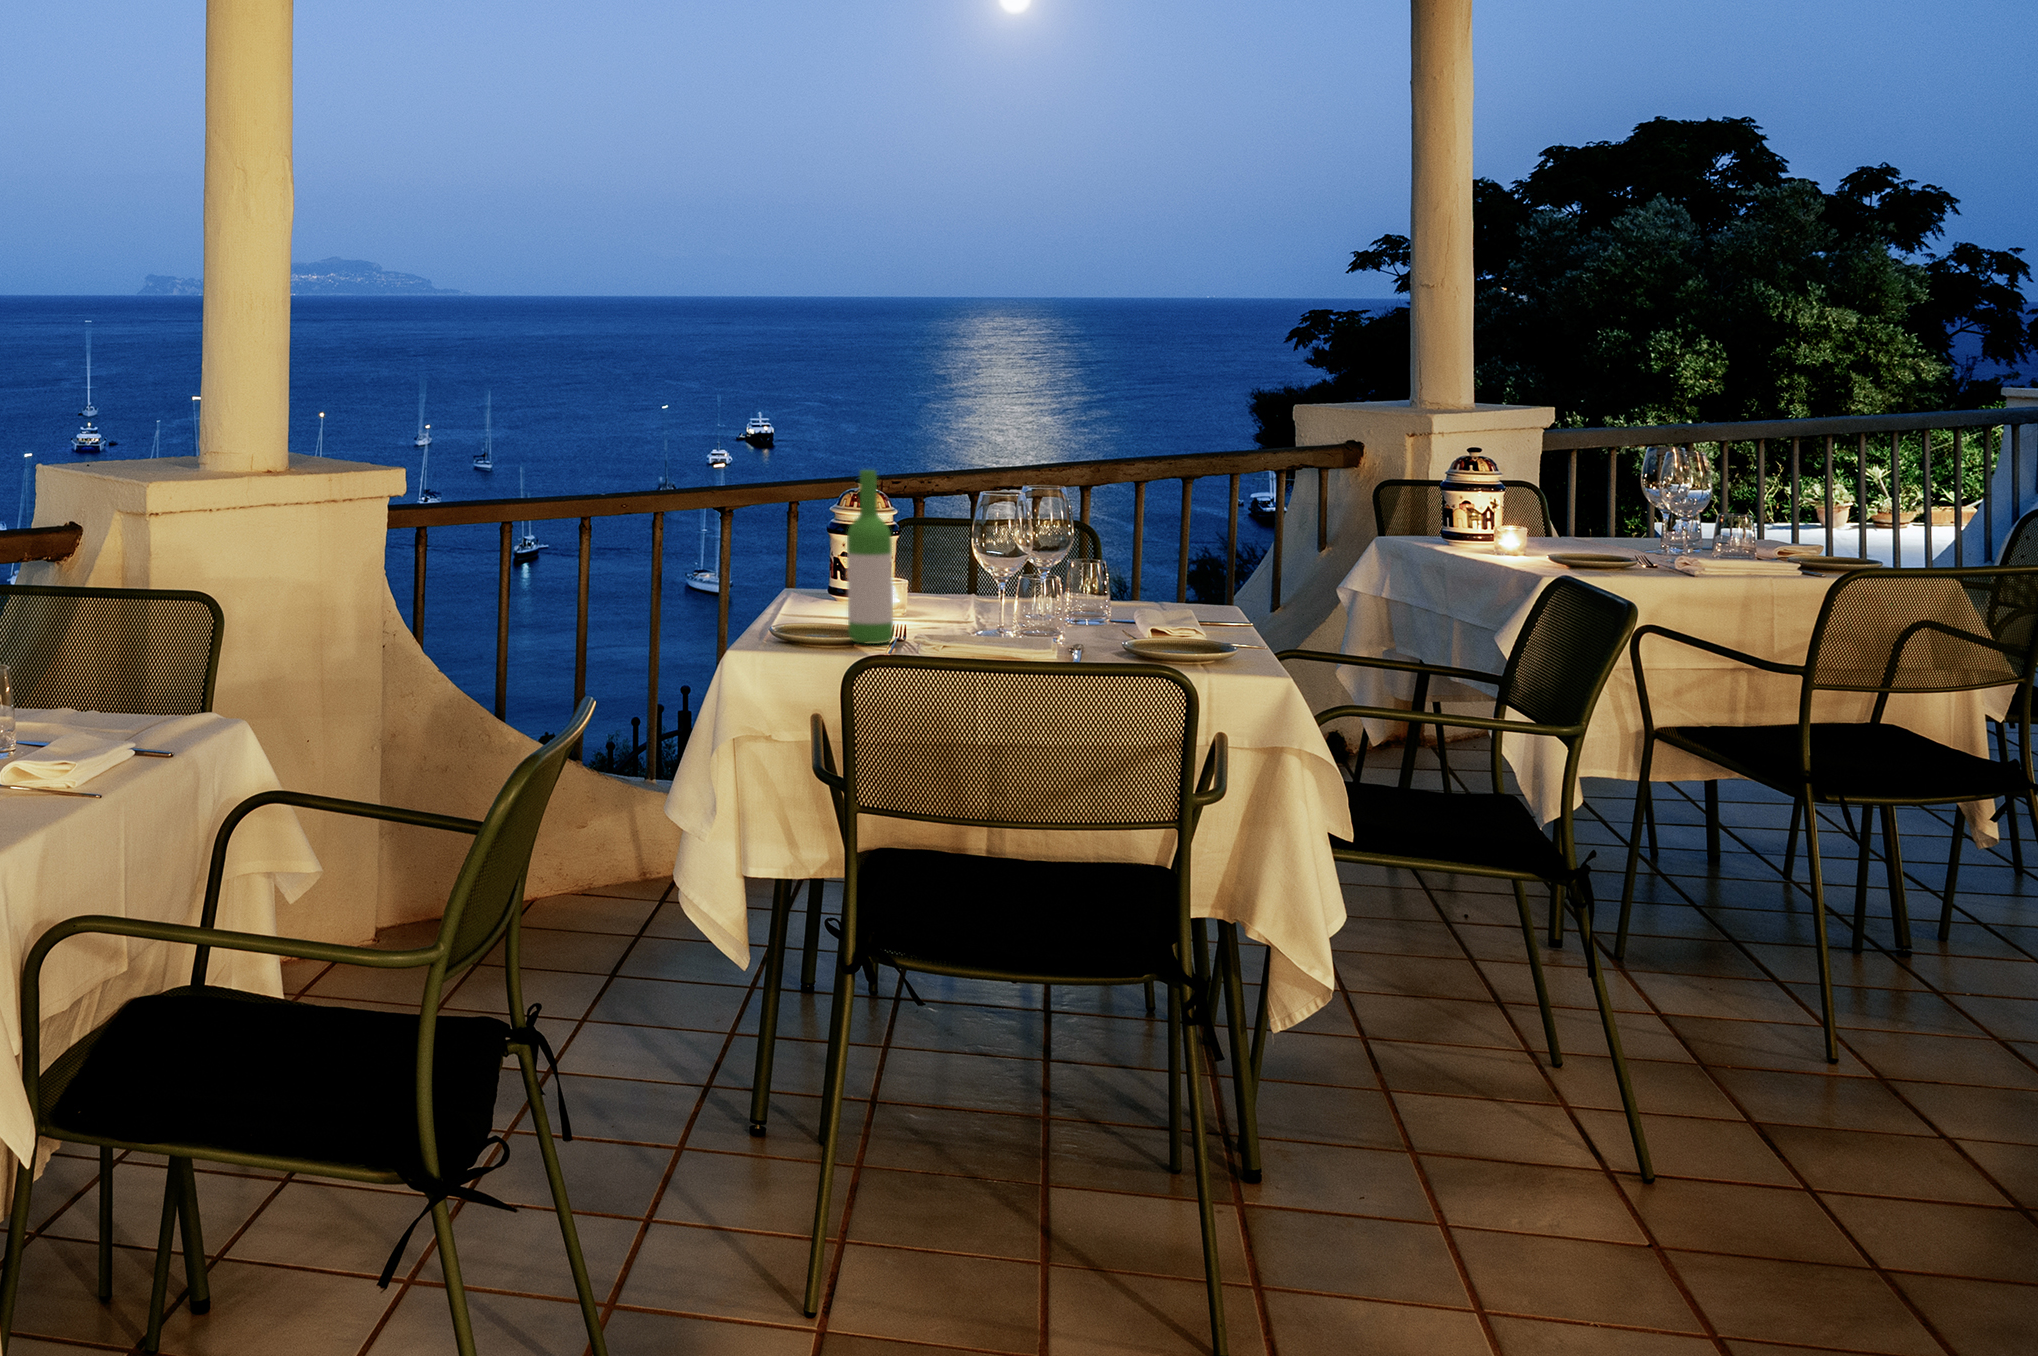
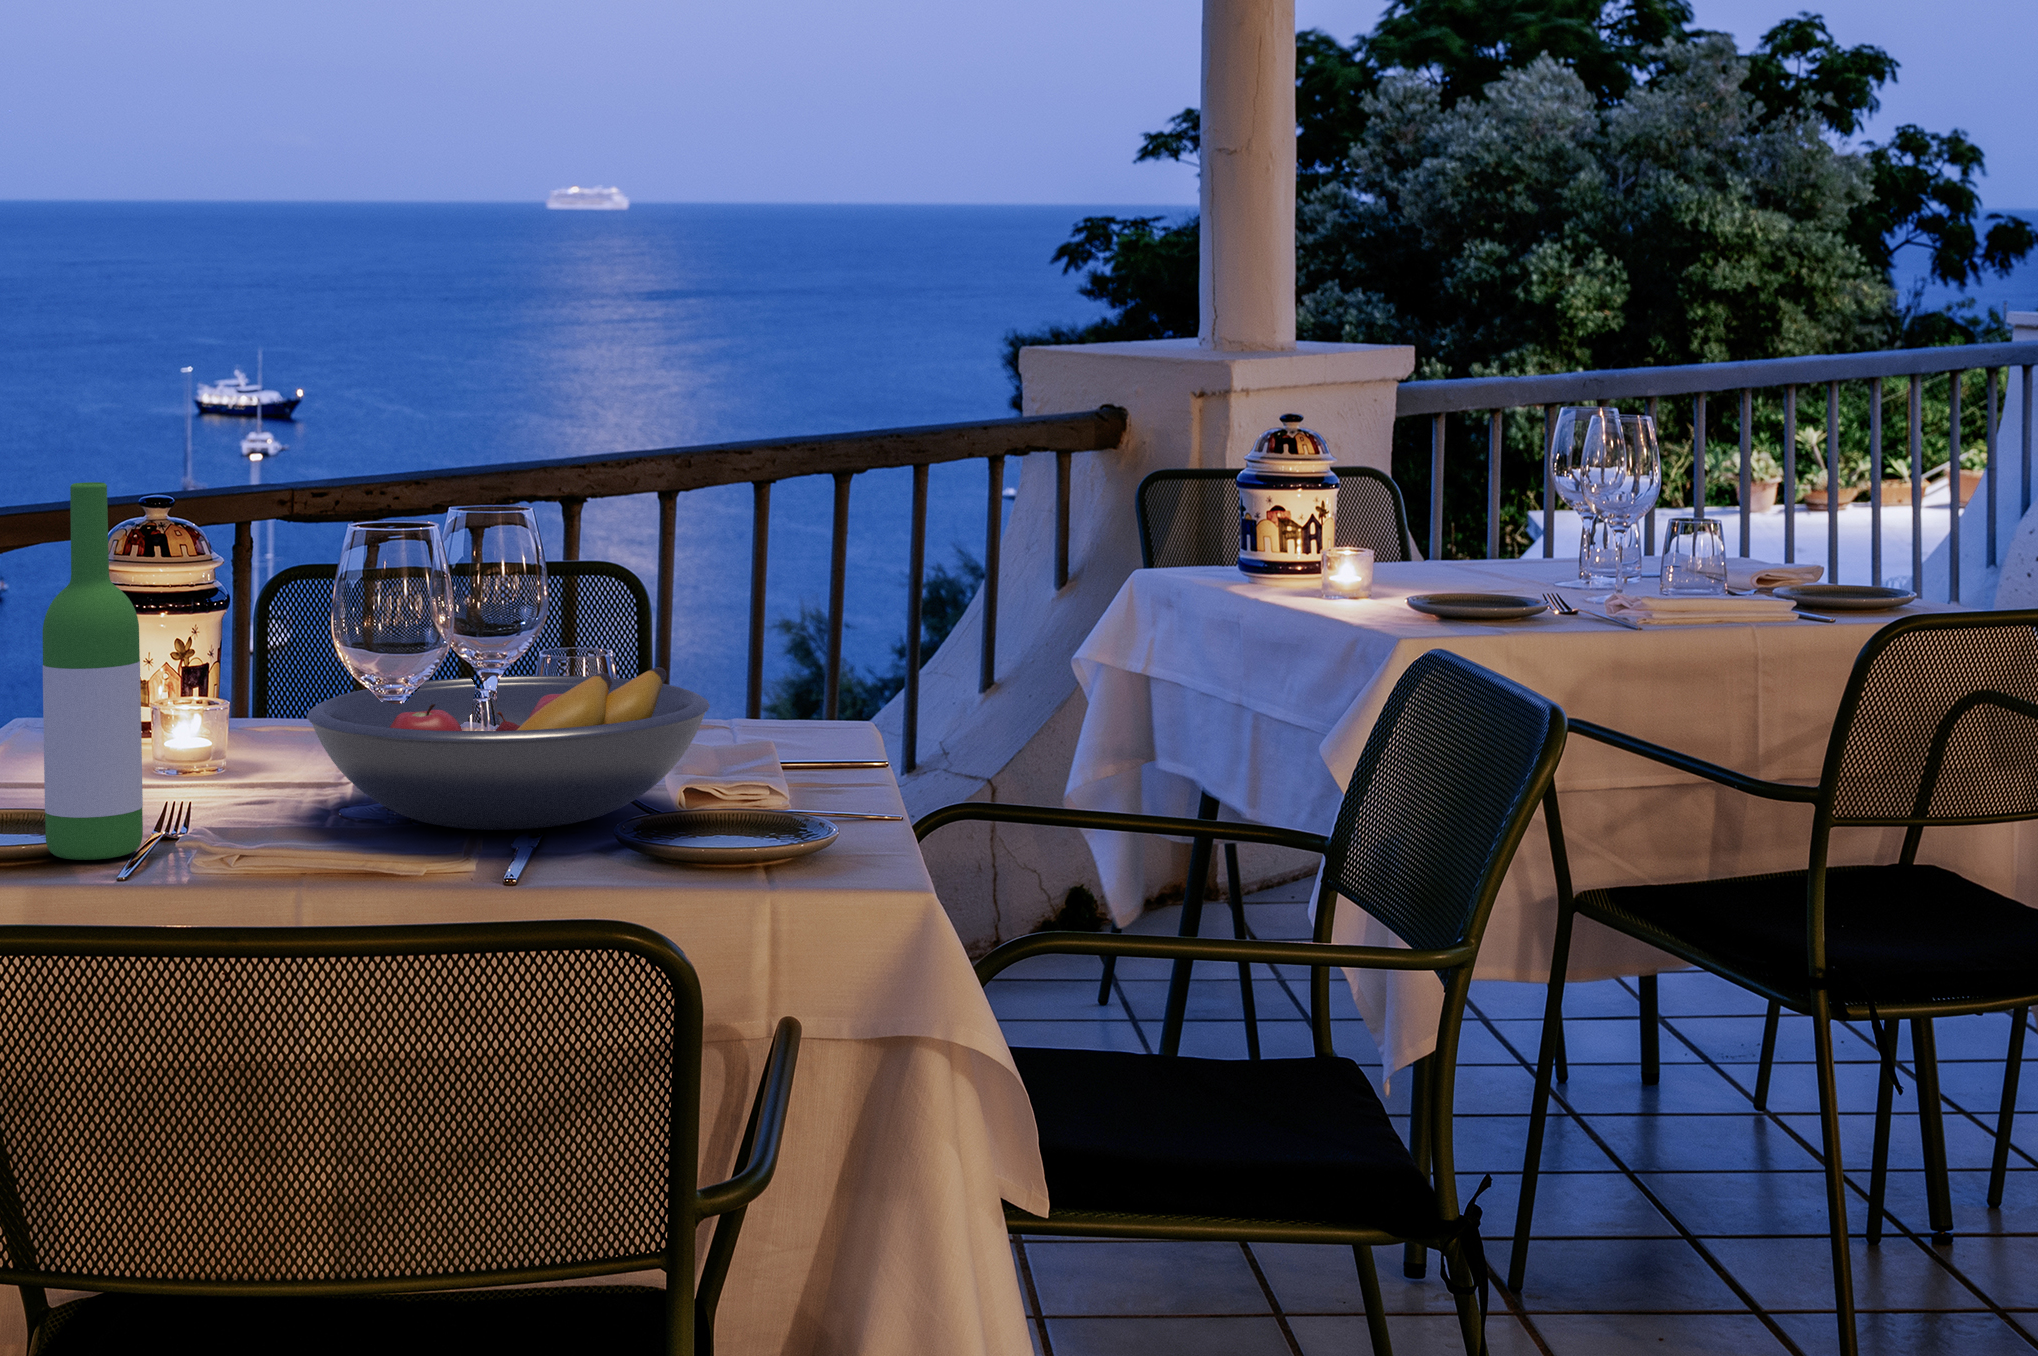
fruit bowl: none [961,566,1164,641] -> present [307,667,710,830]

